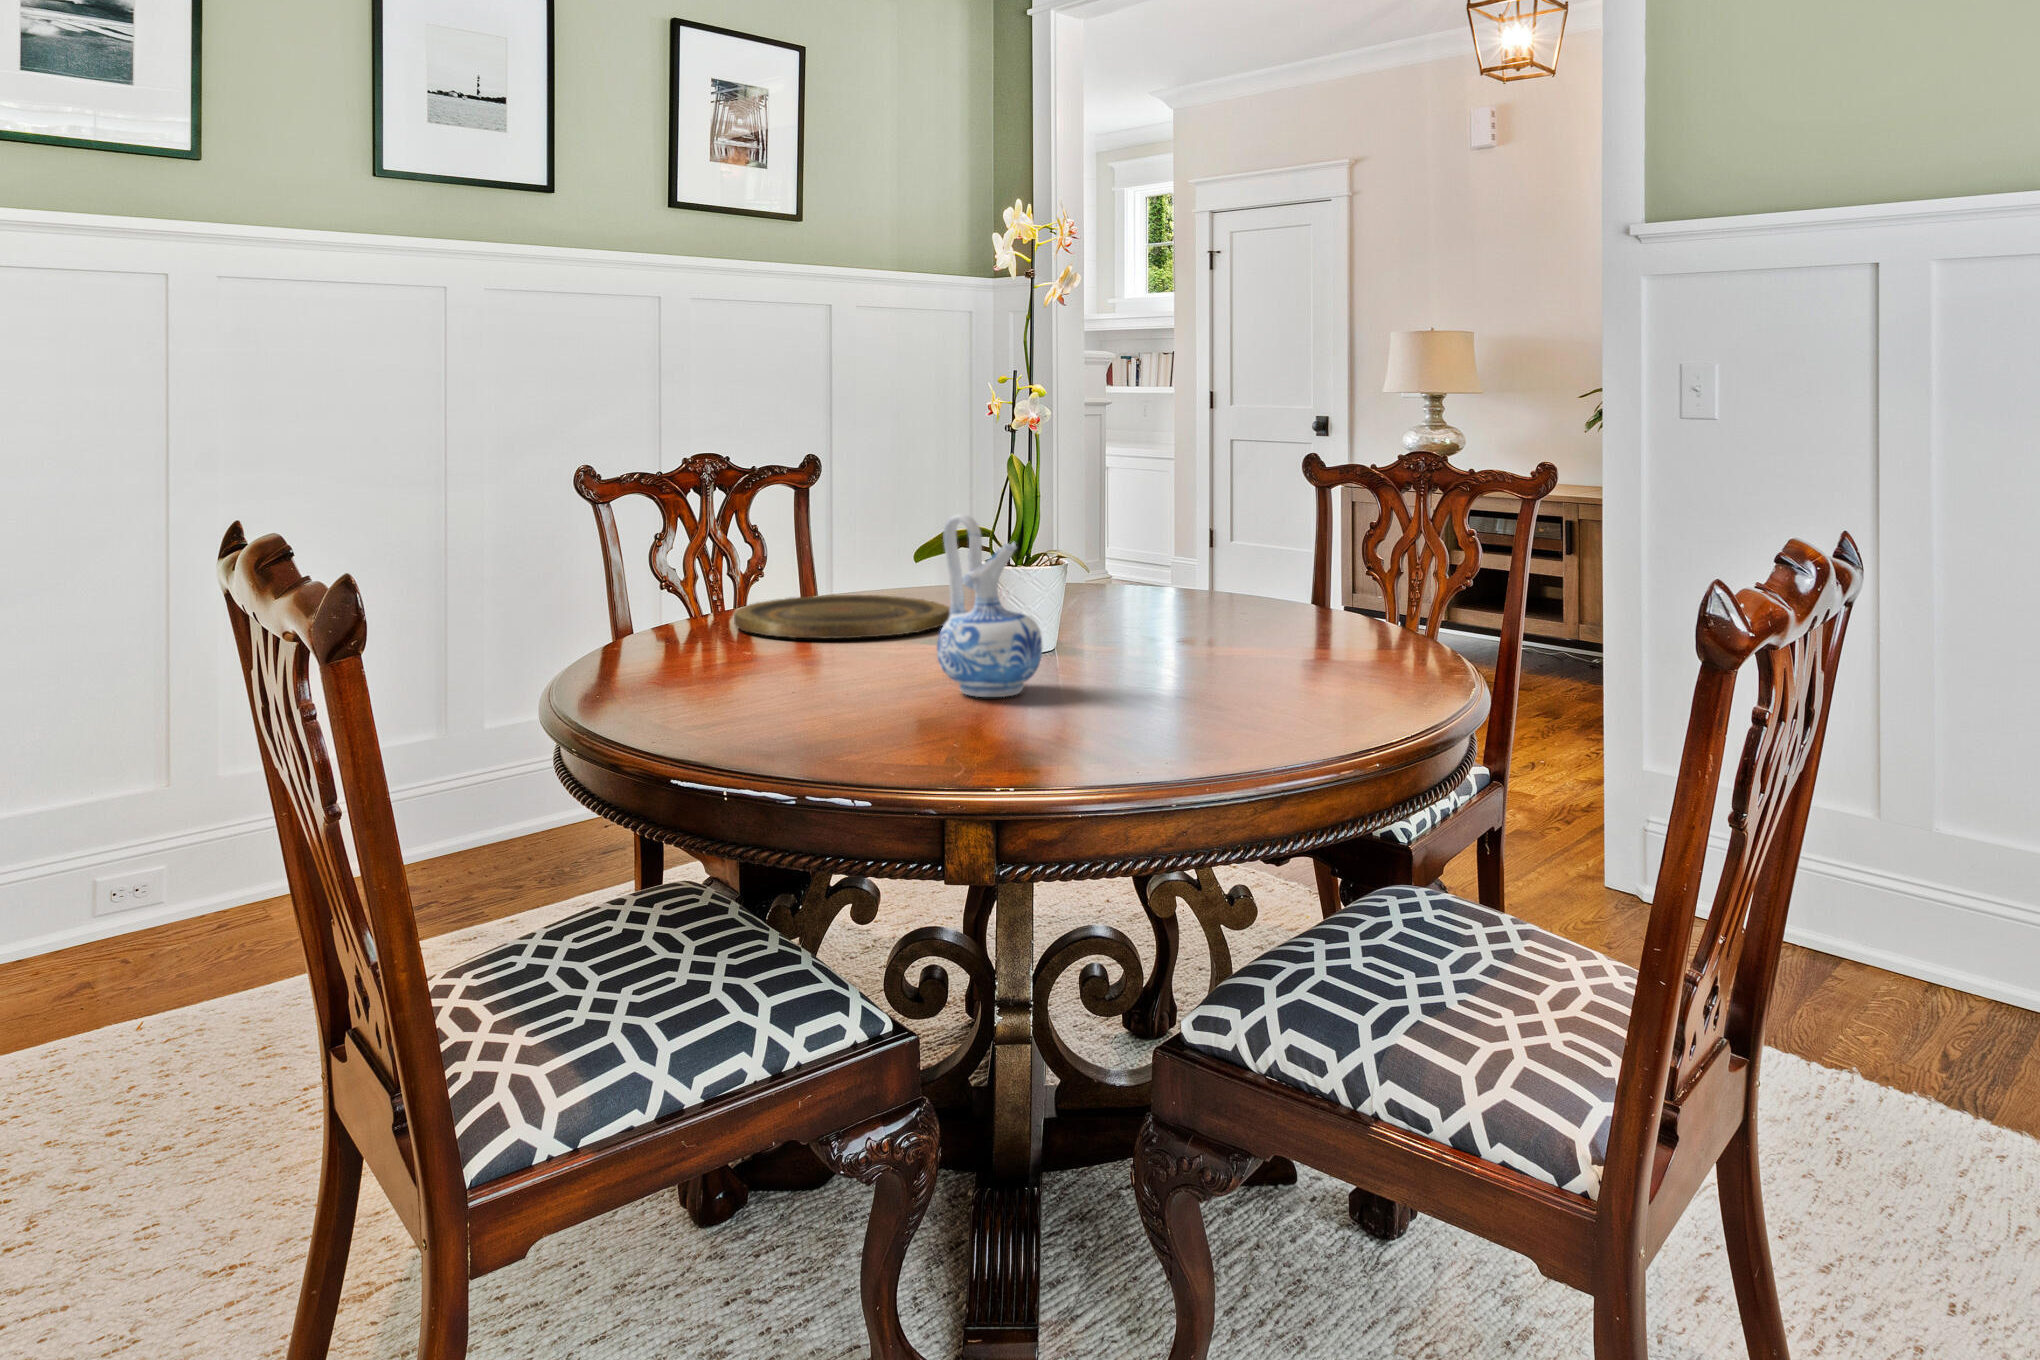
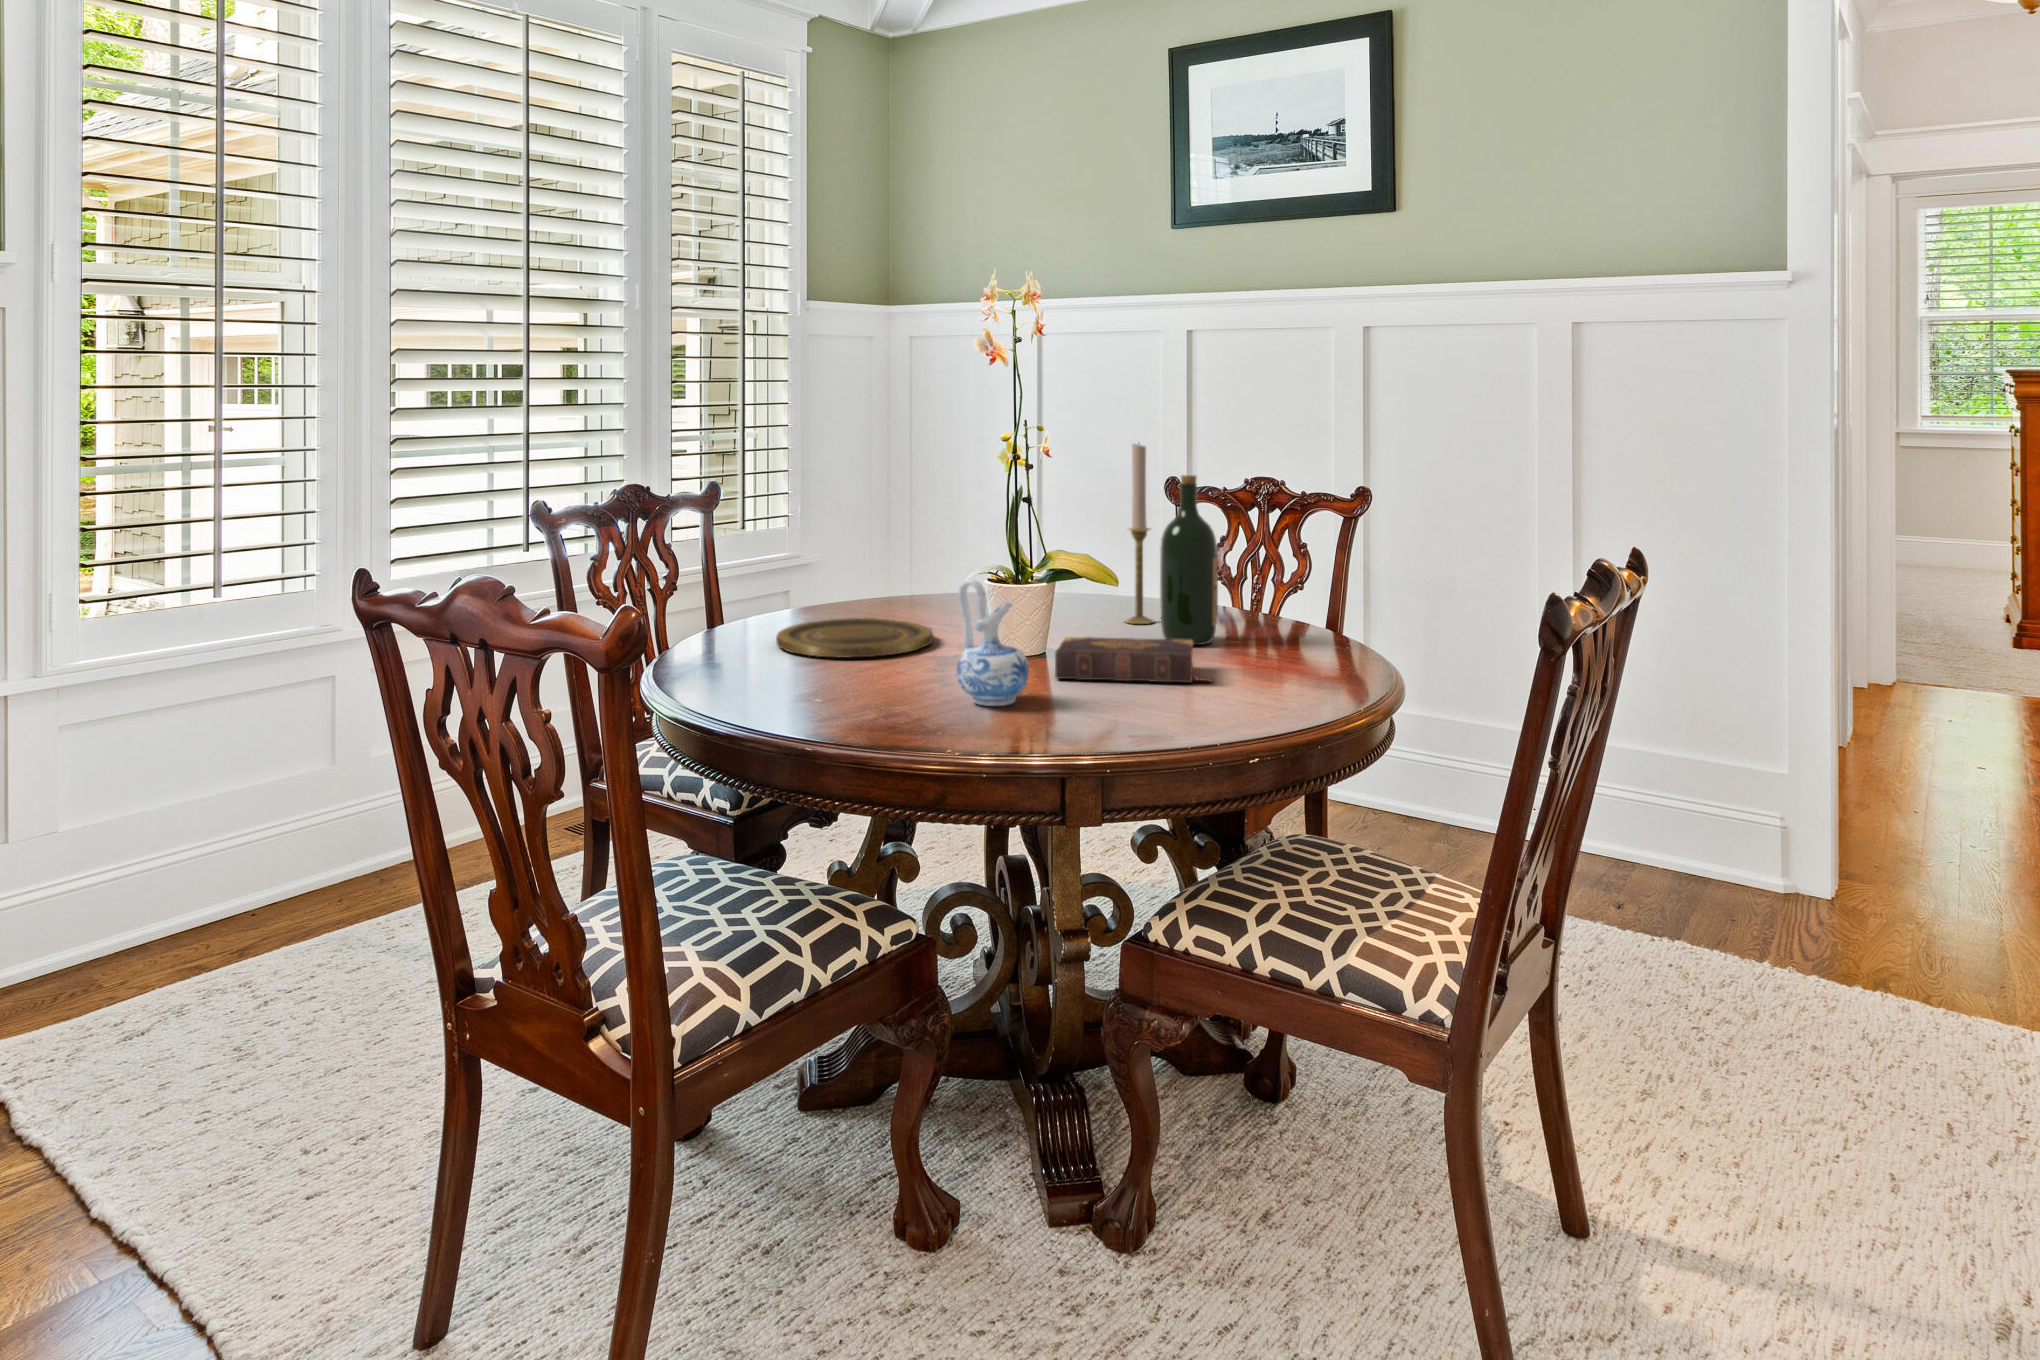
candlestick: none [1220,363,1262,609] -> present [1125,444,1154,624]
wine bottle: none [1262,398,1342,633] -> present [1160,475,1218,645]
book: none [1094,612,1324,674] -> present [1055,637,1212,682]

